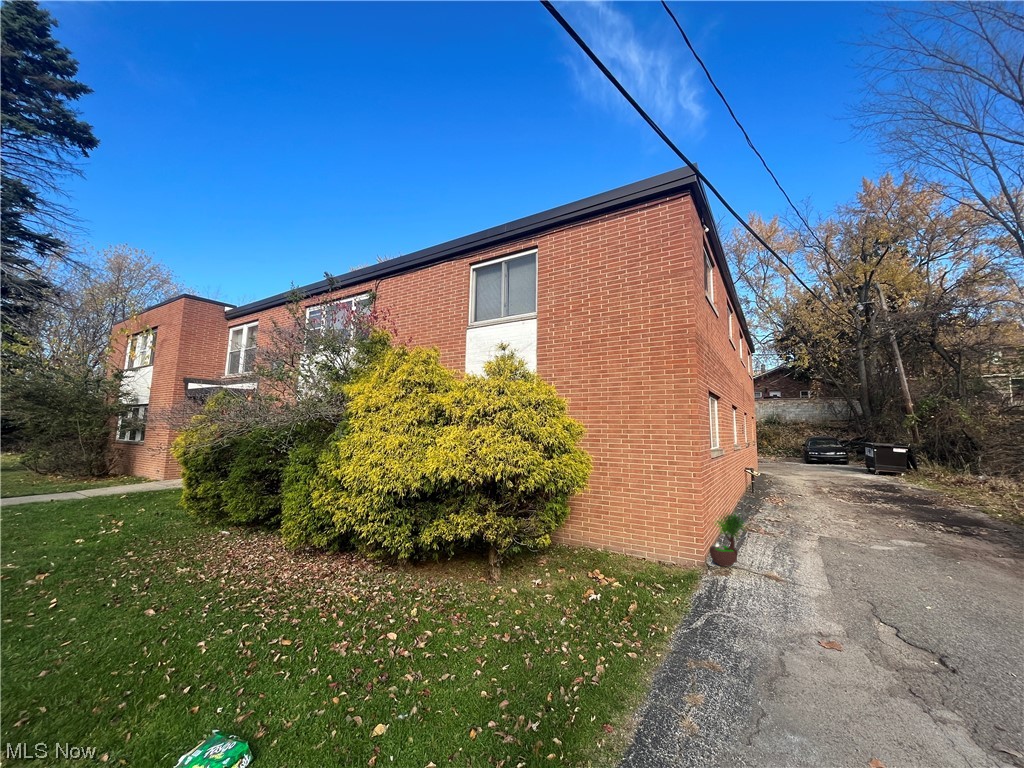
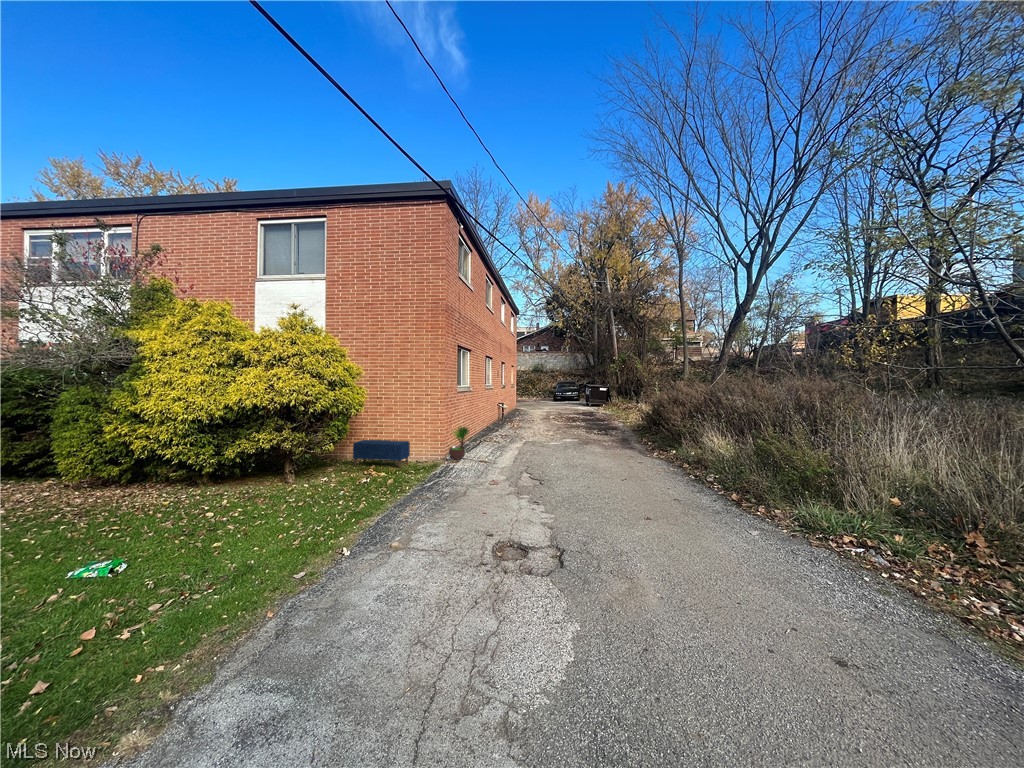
bench: none [572,521,651,575] -> present [353,439,410,468]

